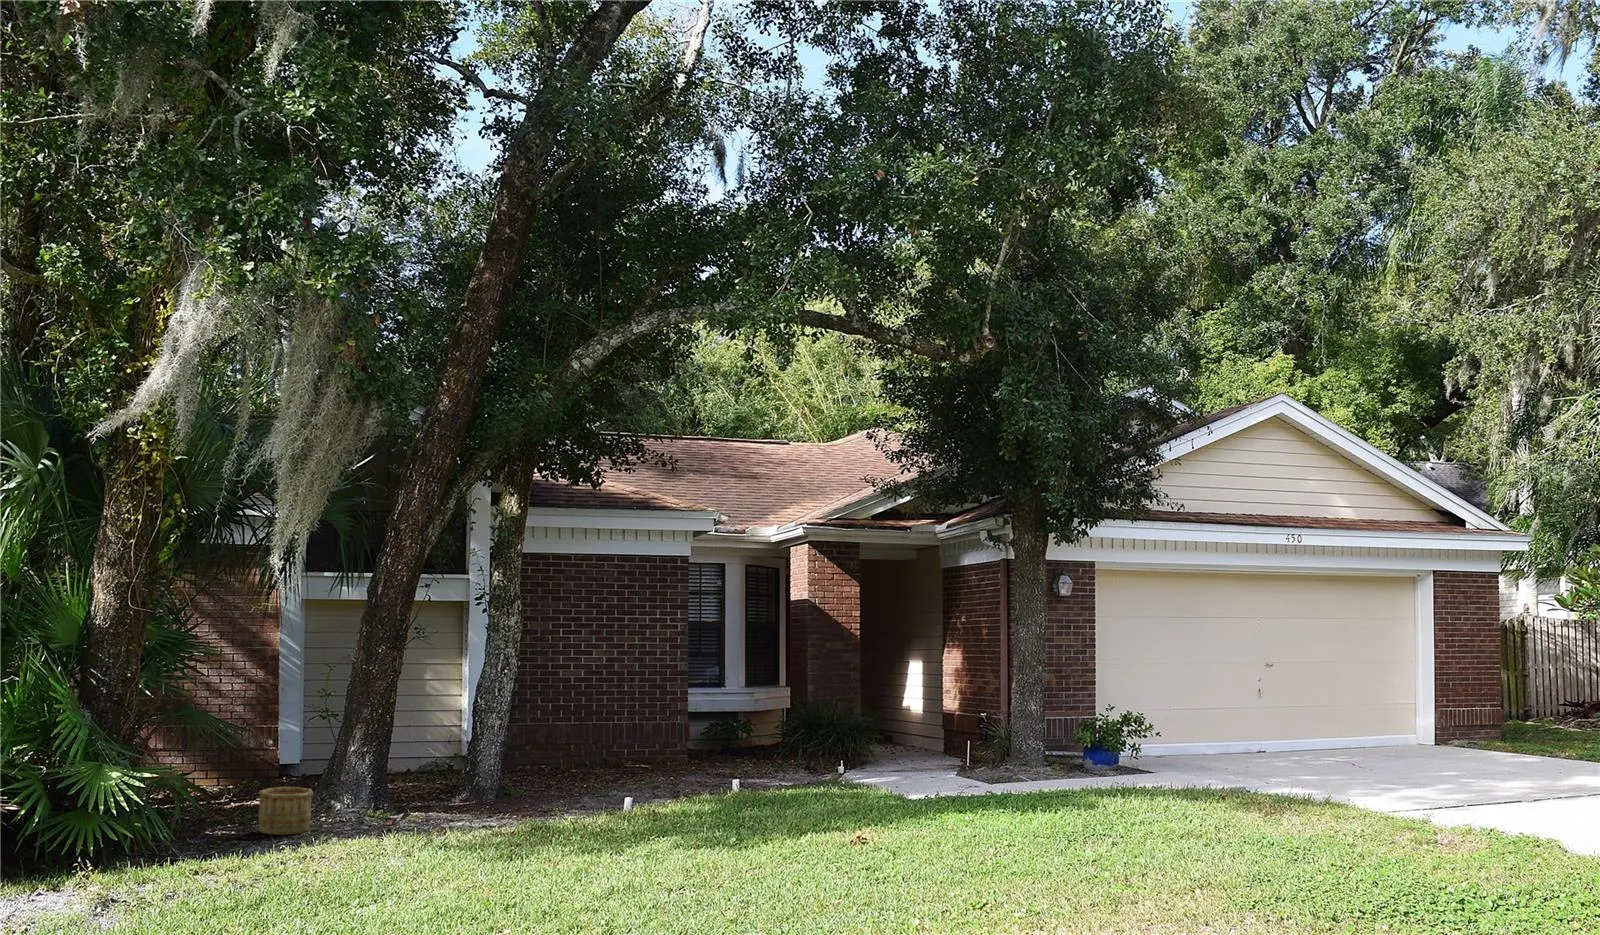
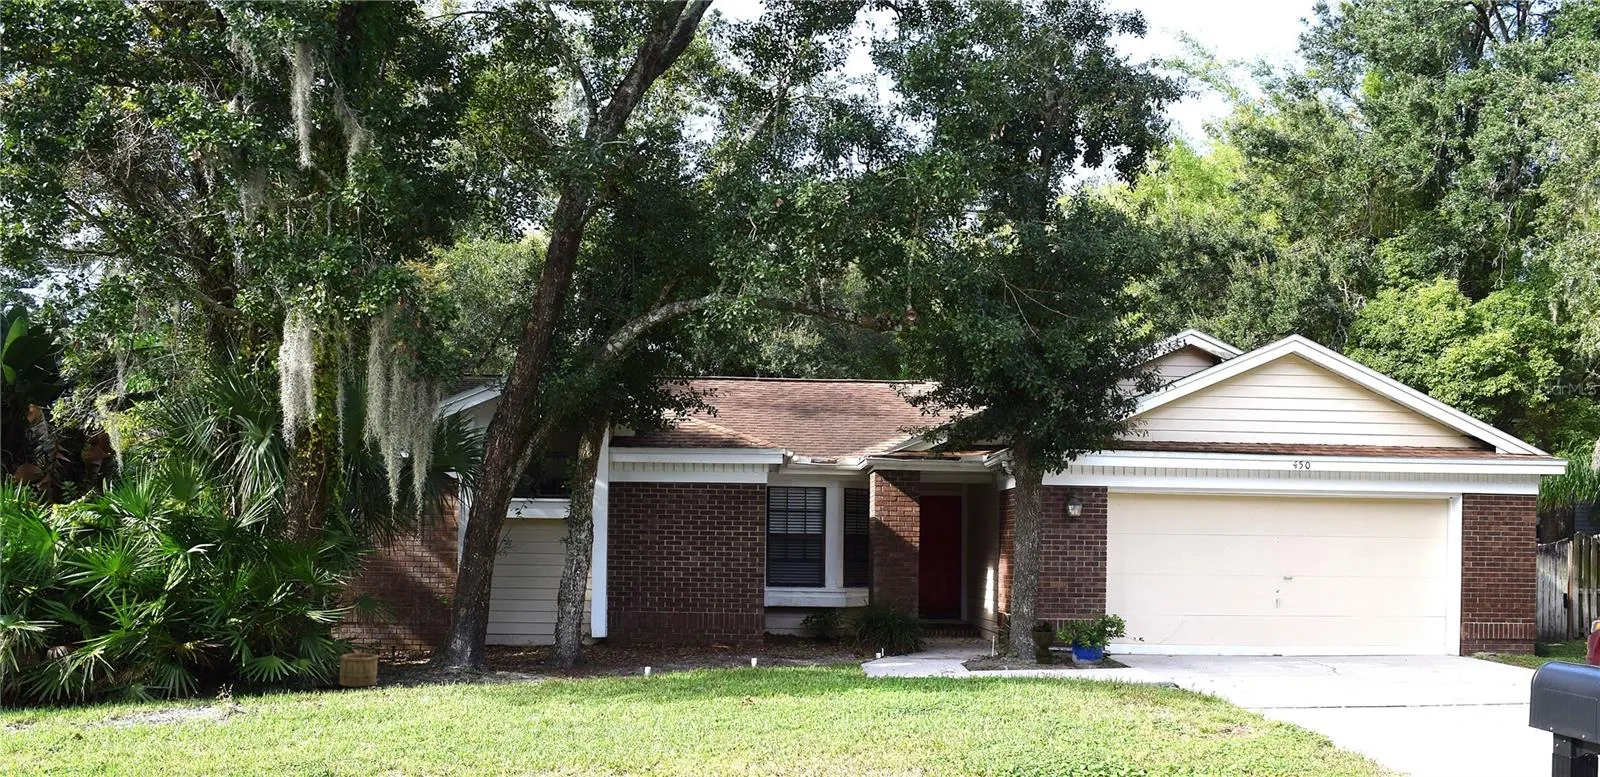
planter: none [1046,719,1076,769] -> present [1031,622,1056,664]

